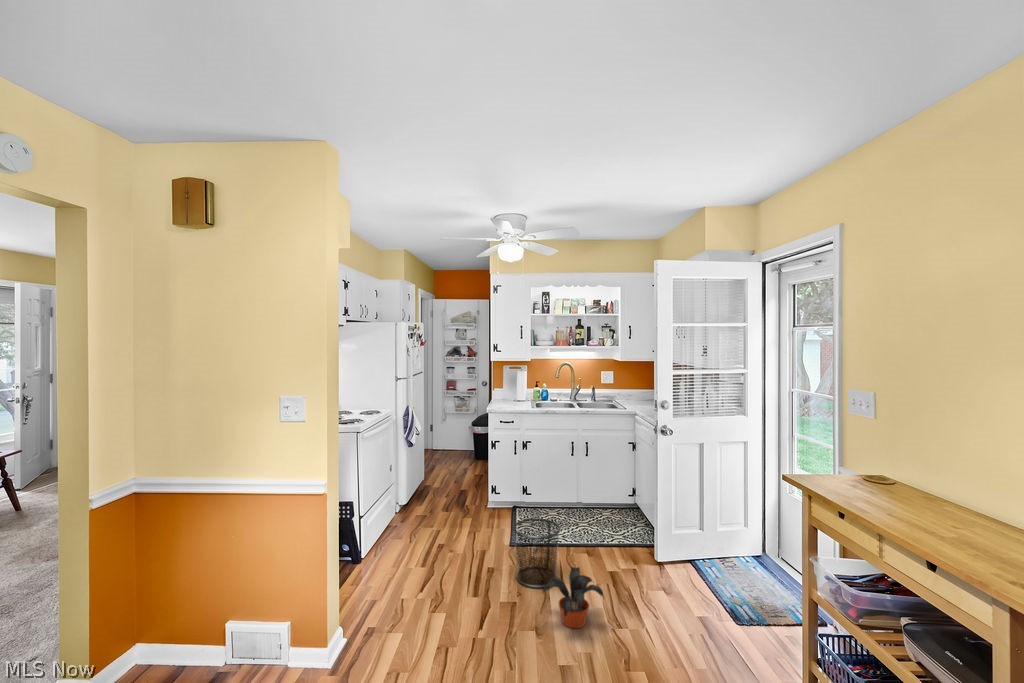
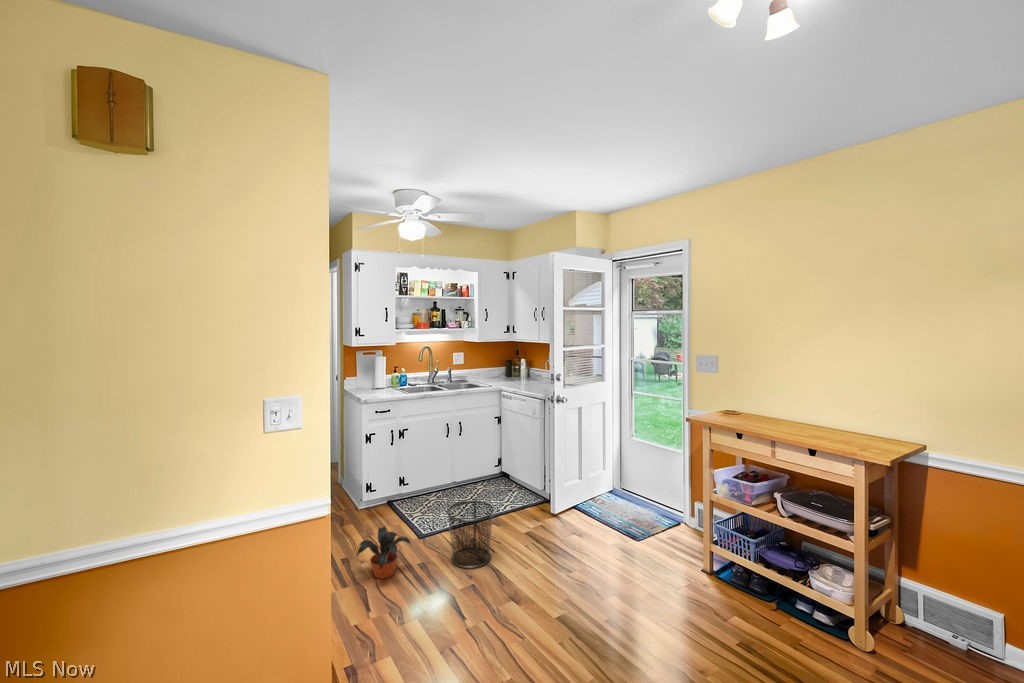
potted plant: present [543,567,604,628] -> present [357,527,410,578]

